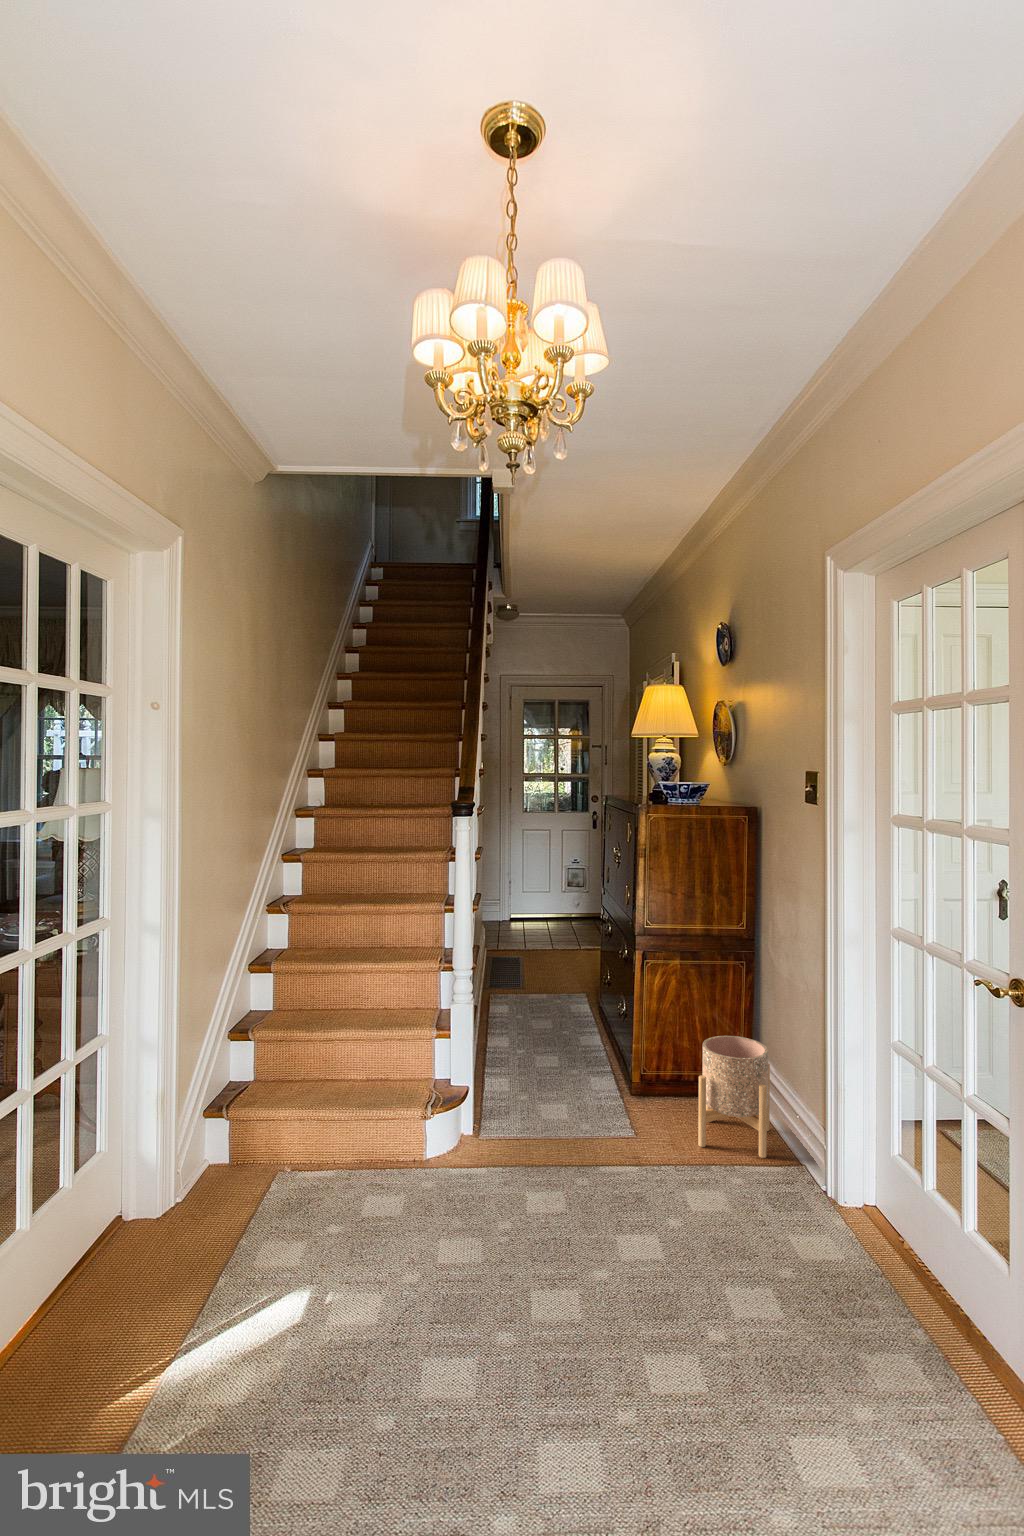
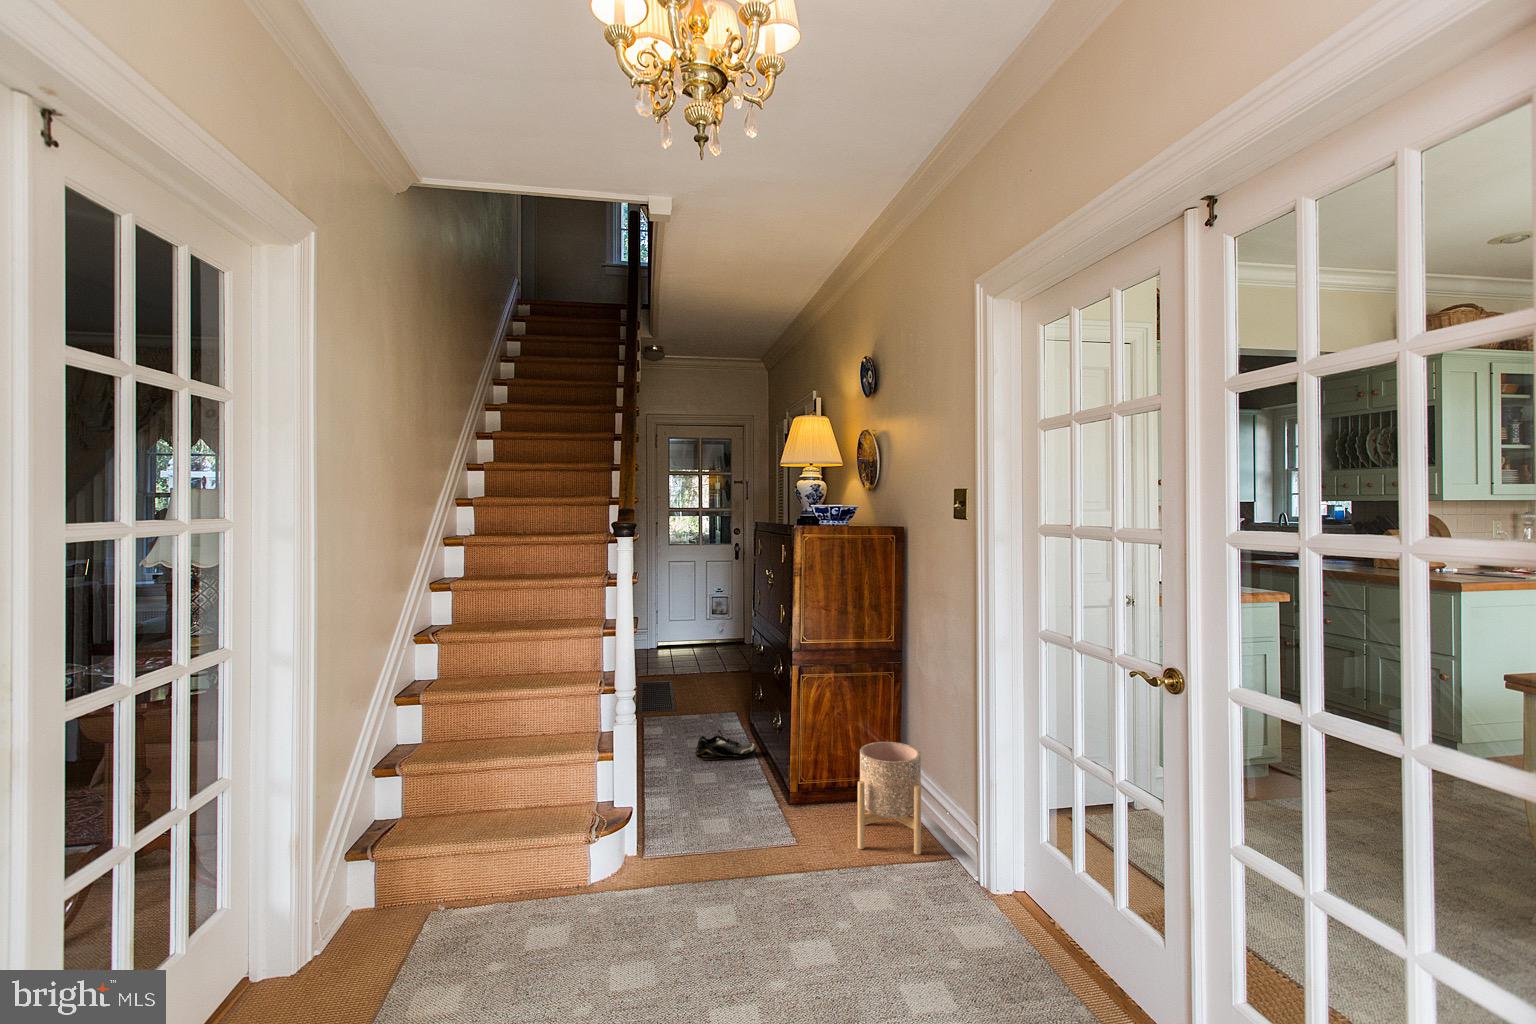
shoe: none [539,1011,601,1043] -> present [695,730,756,760]

